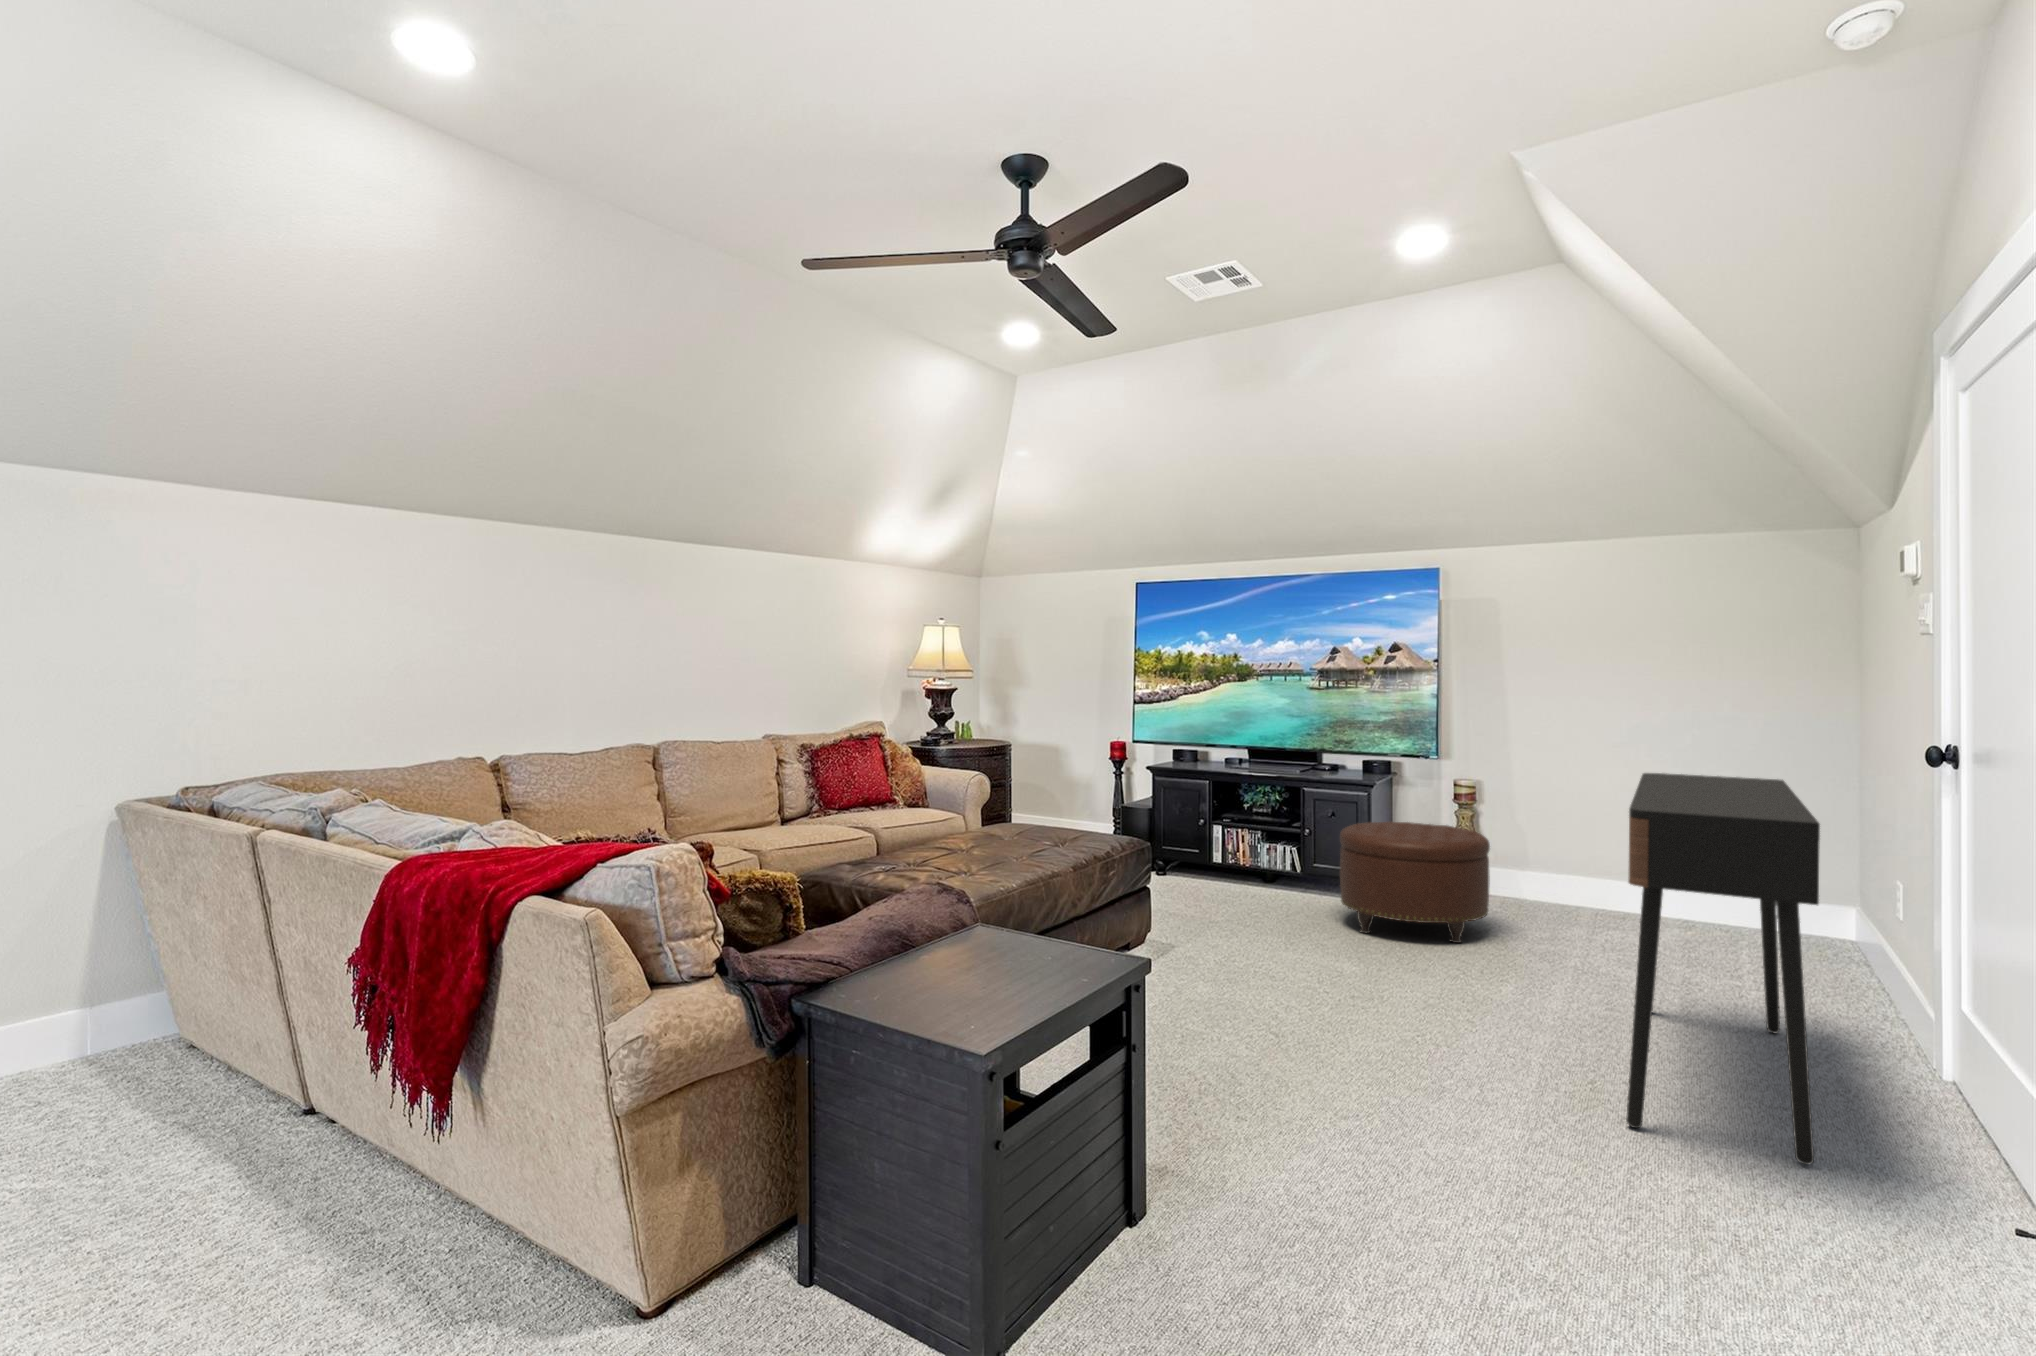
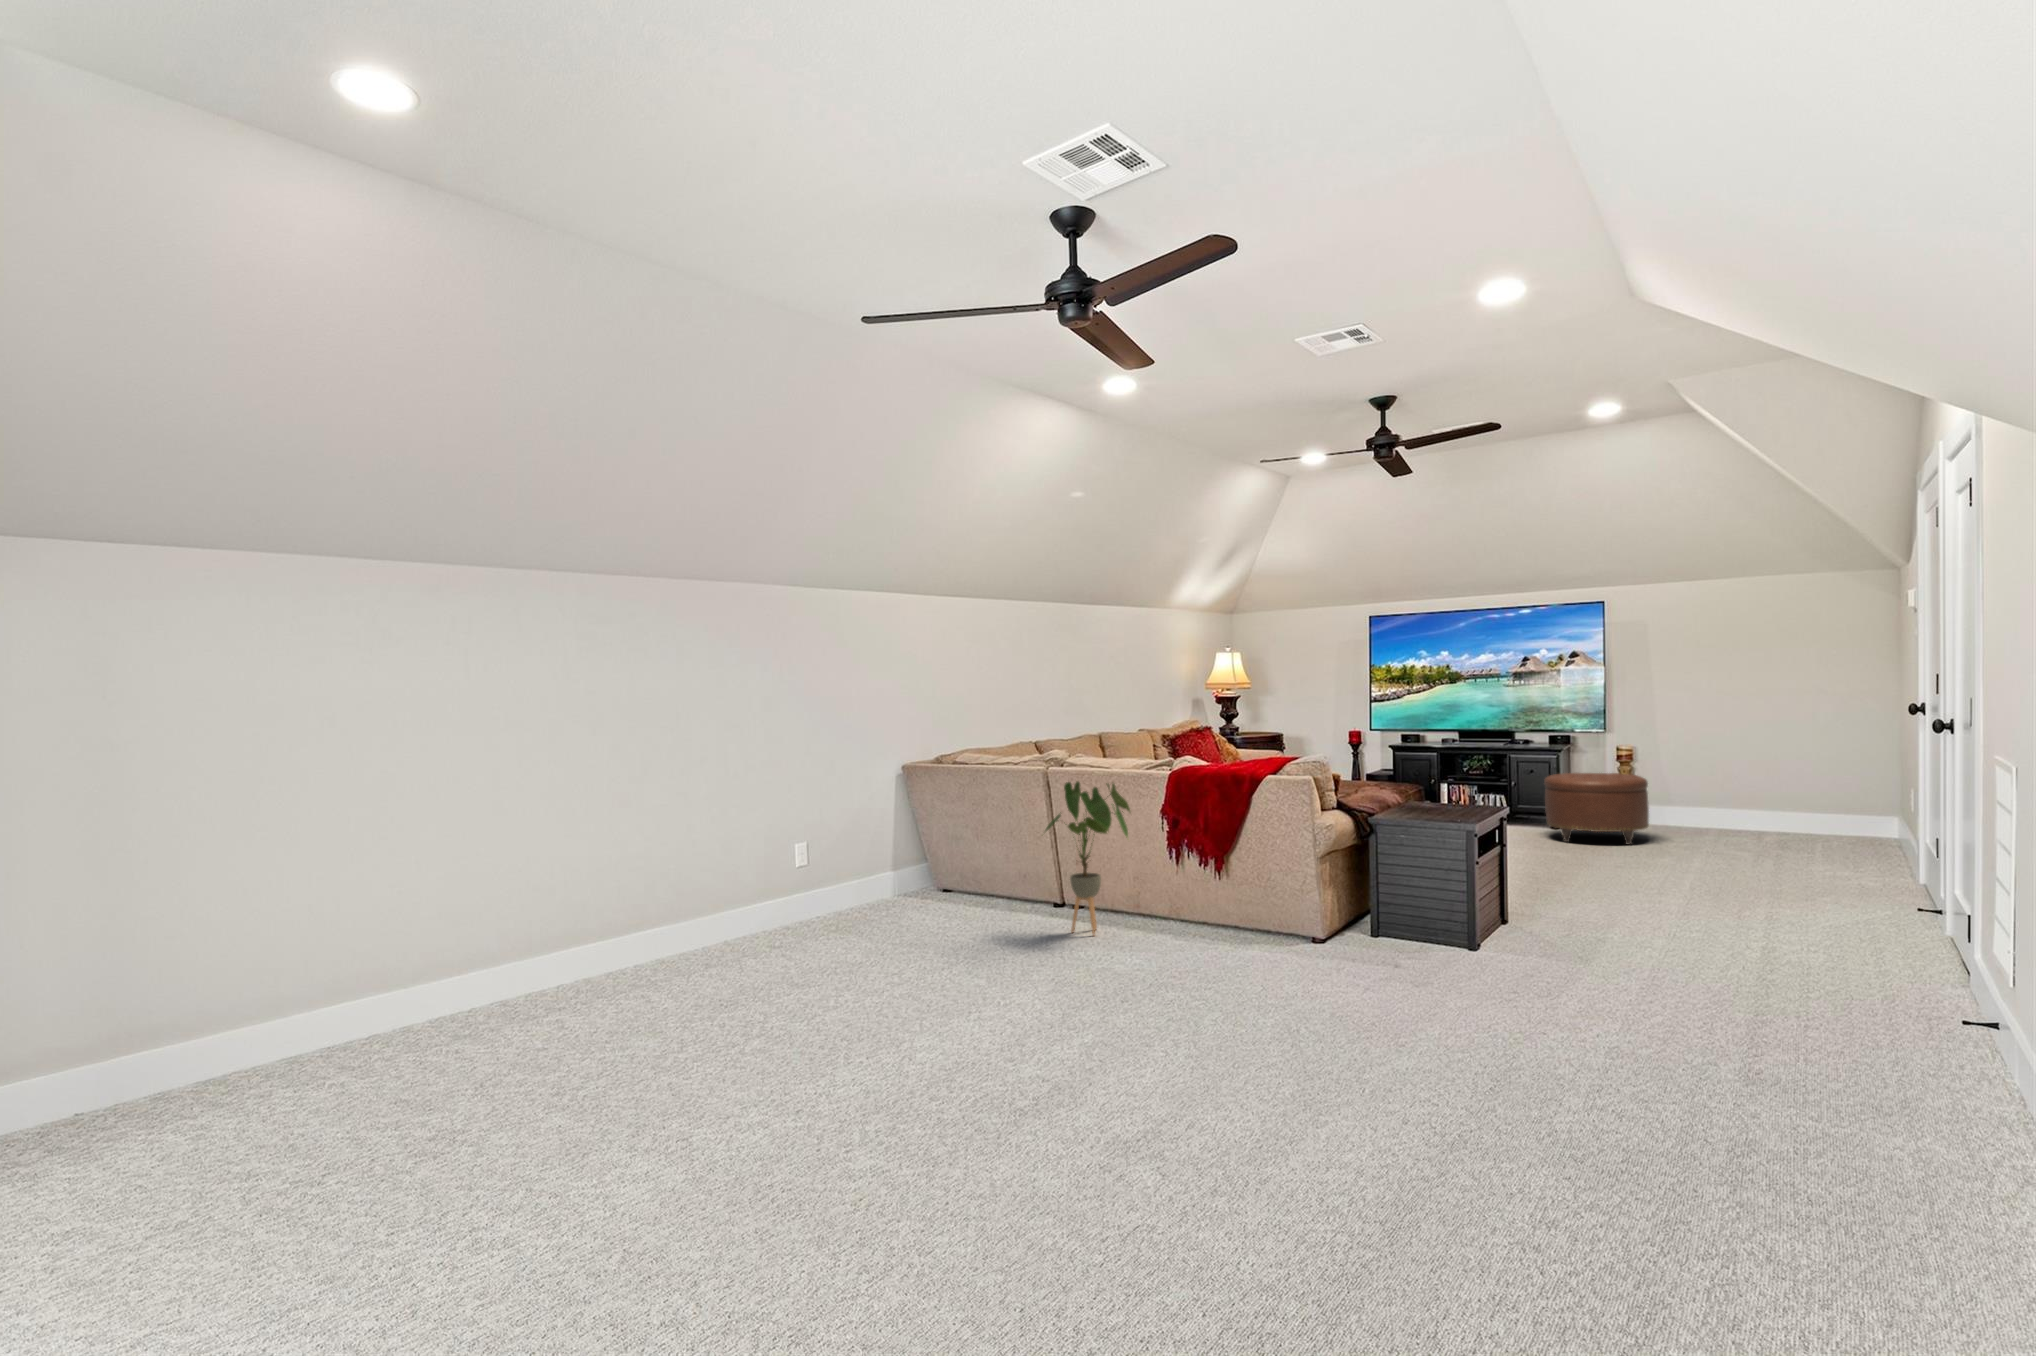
console table: present [1626,773,1820,1164] -> none [1734,726,1835,907]
house plant: none [90,876,349,1236] -> present [1045,782,1130,935]

